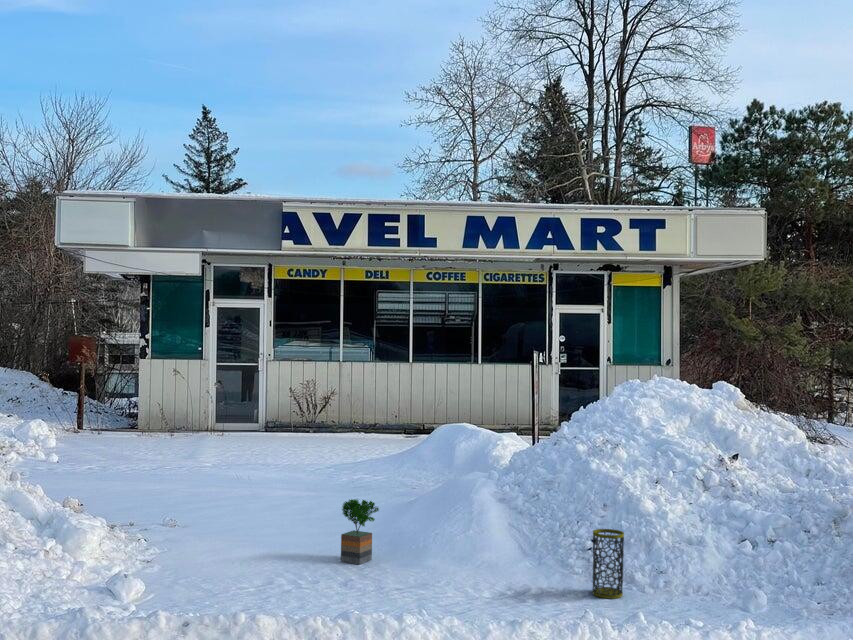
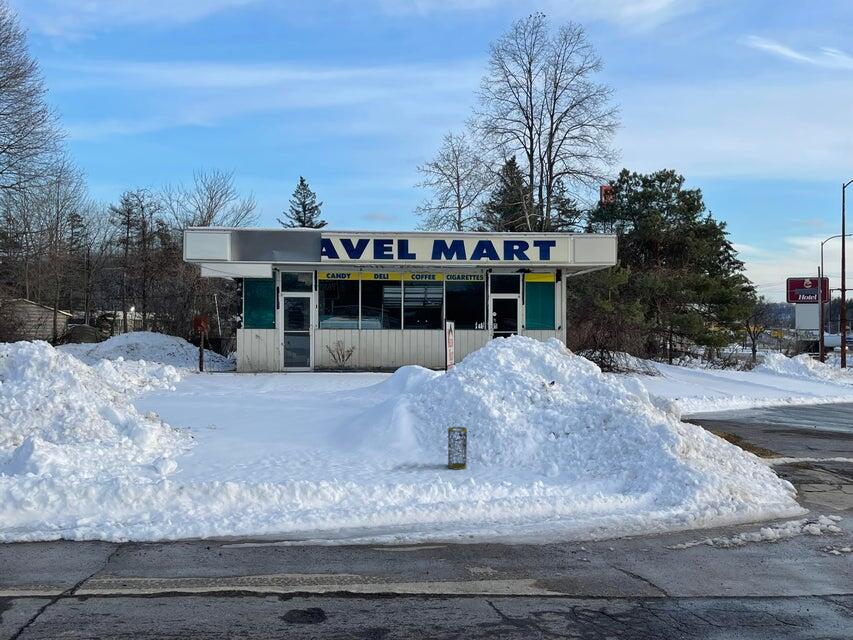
potted tree: present [341,499,379,564] -> none [304,409,329,449]

